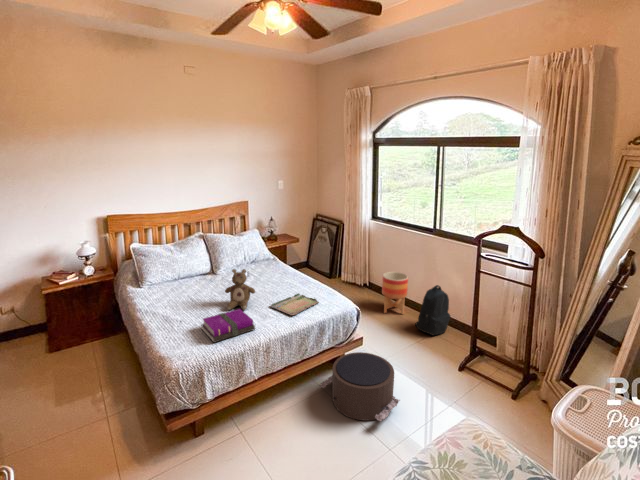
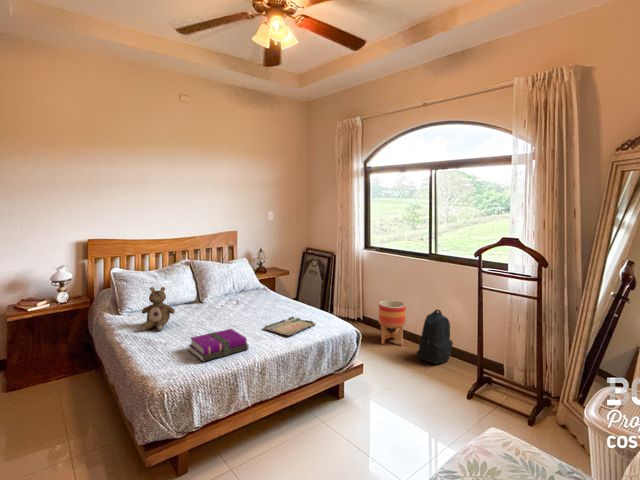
stuffed bear: present [225,269,255,310] -> present [141,287,175,331]
pouf: present [319,352,400,421] -> none [318,377,410,451]

